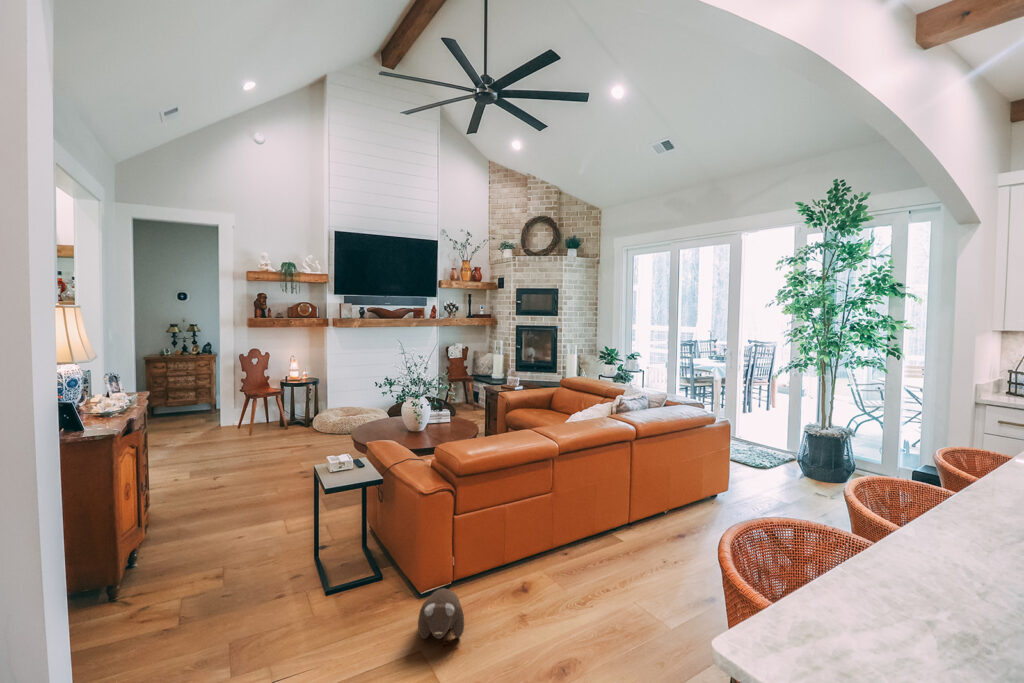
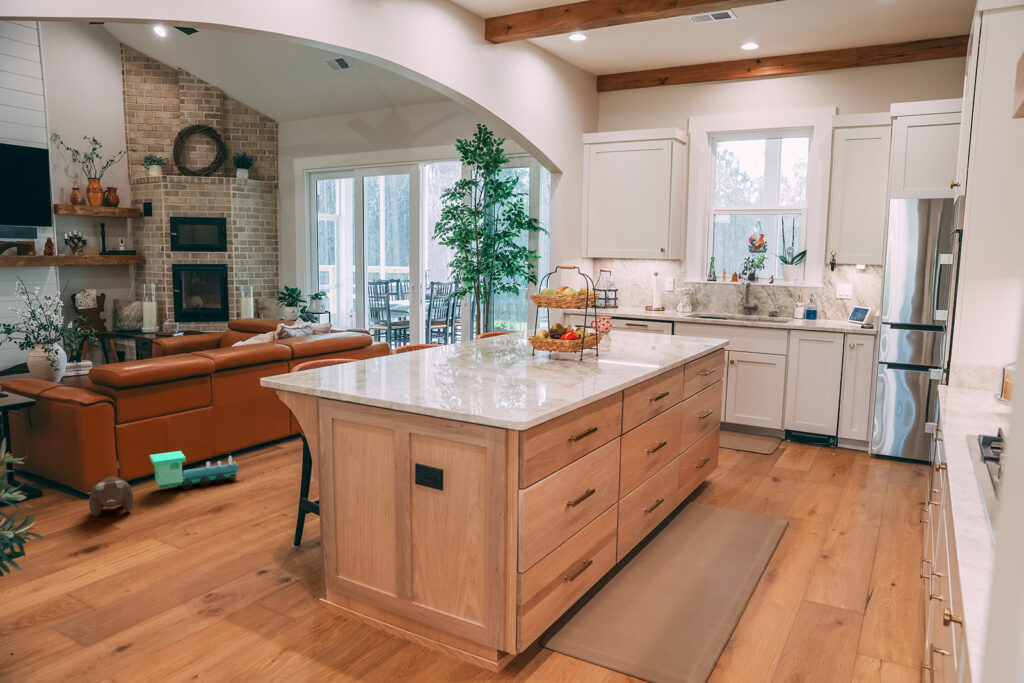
toy train: none [486,551,580,603] -> present [150,451,240,489]

